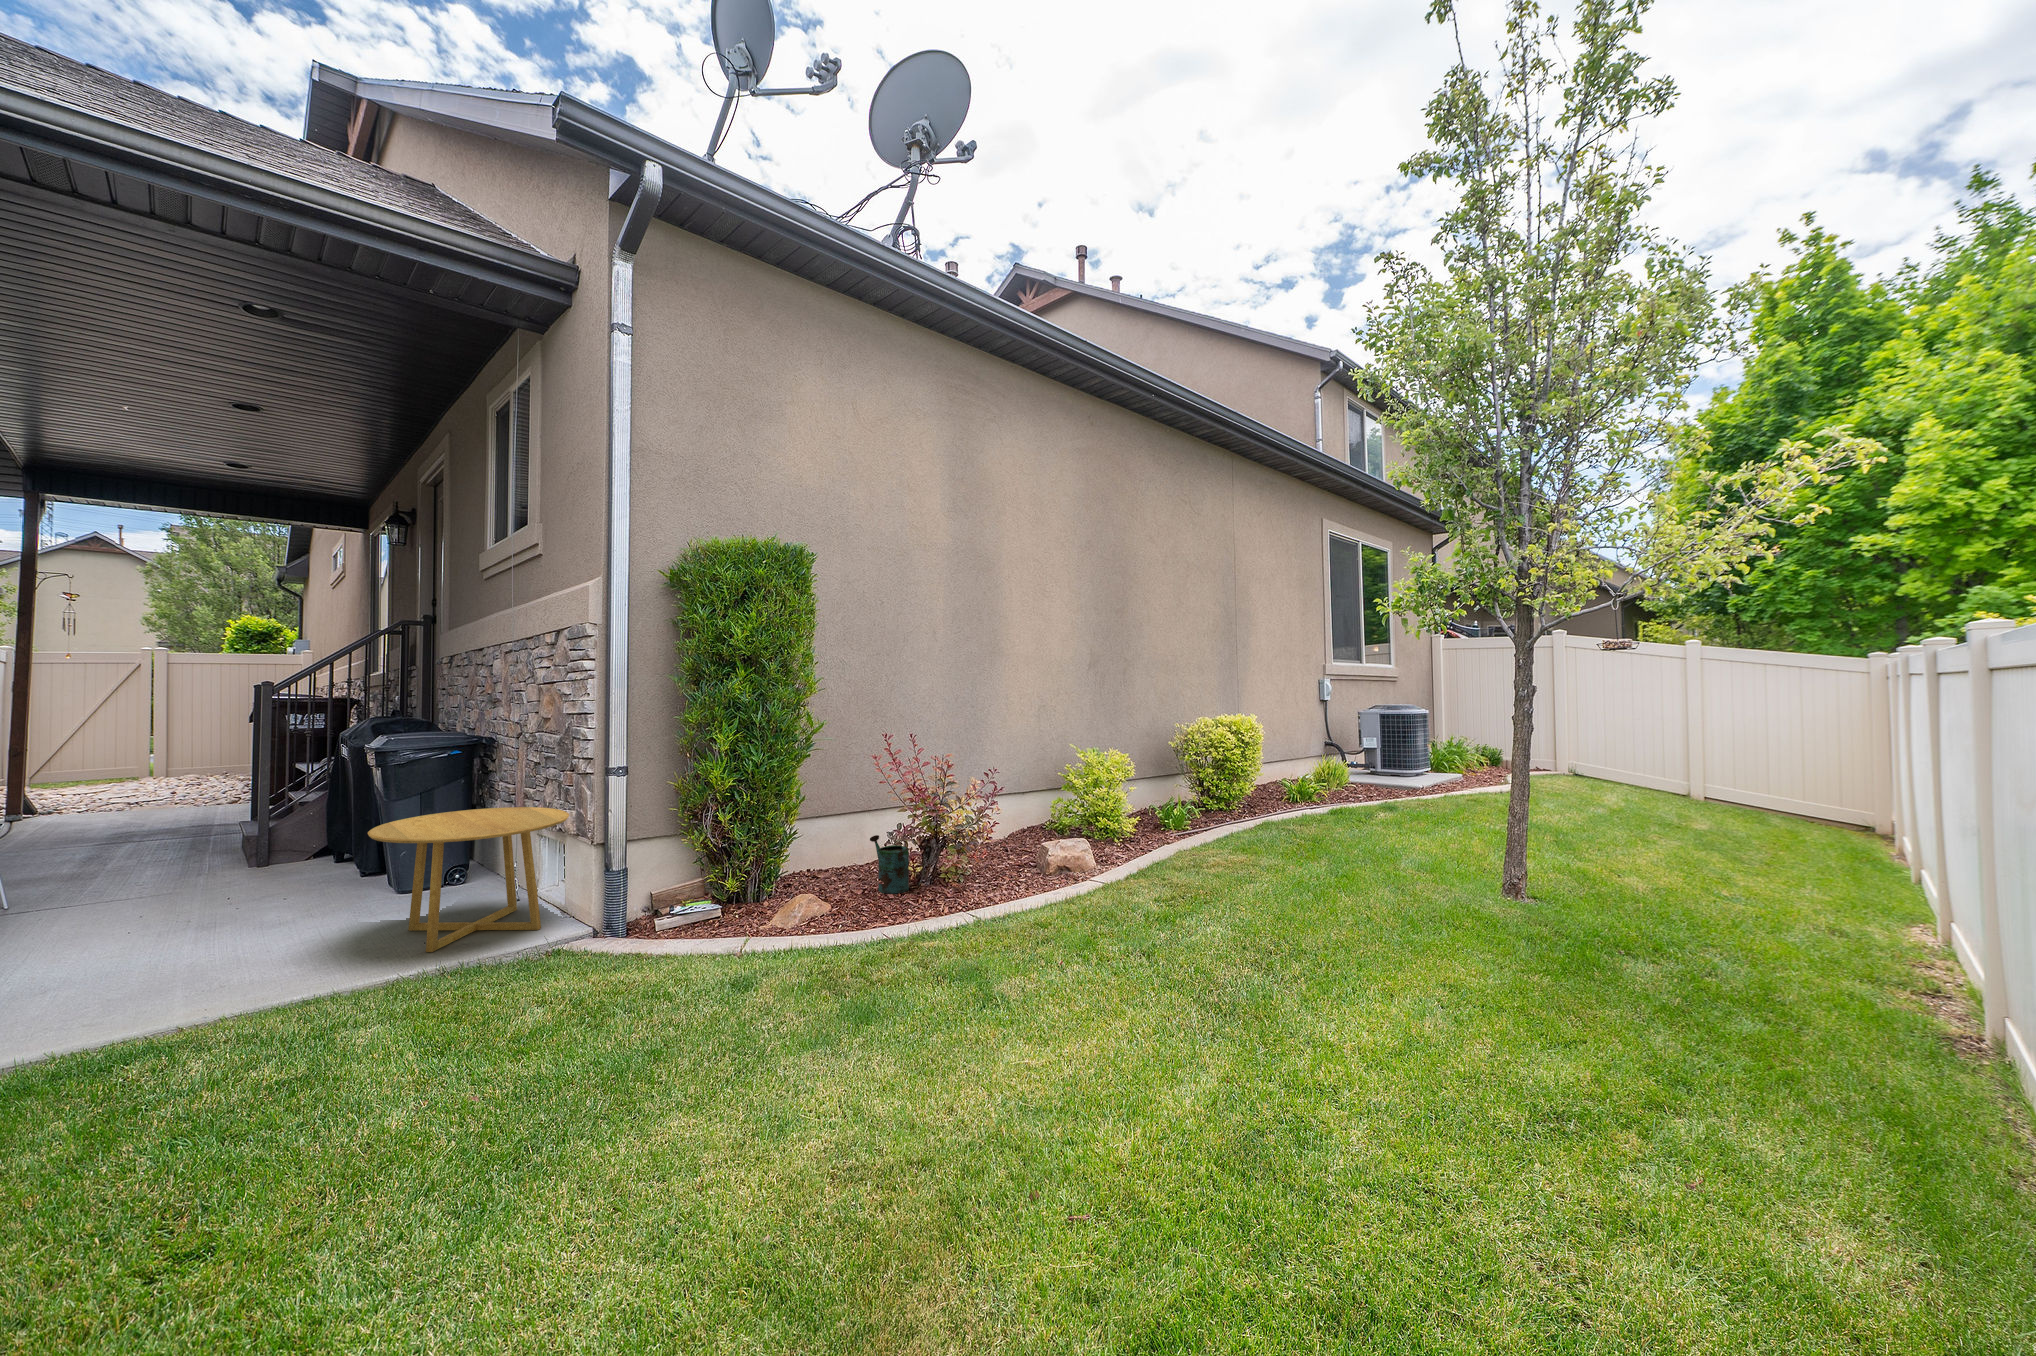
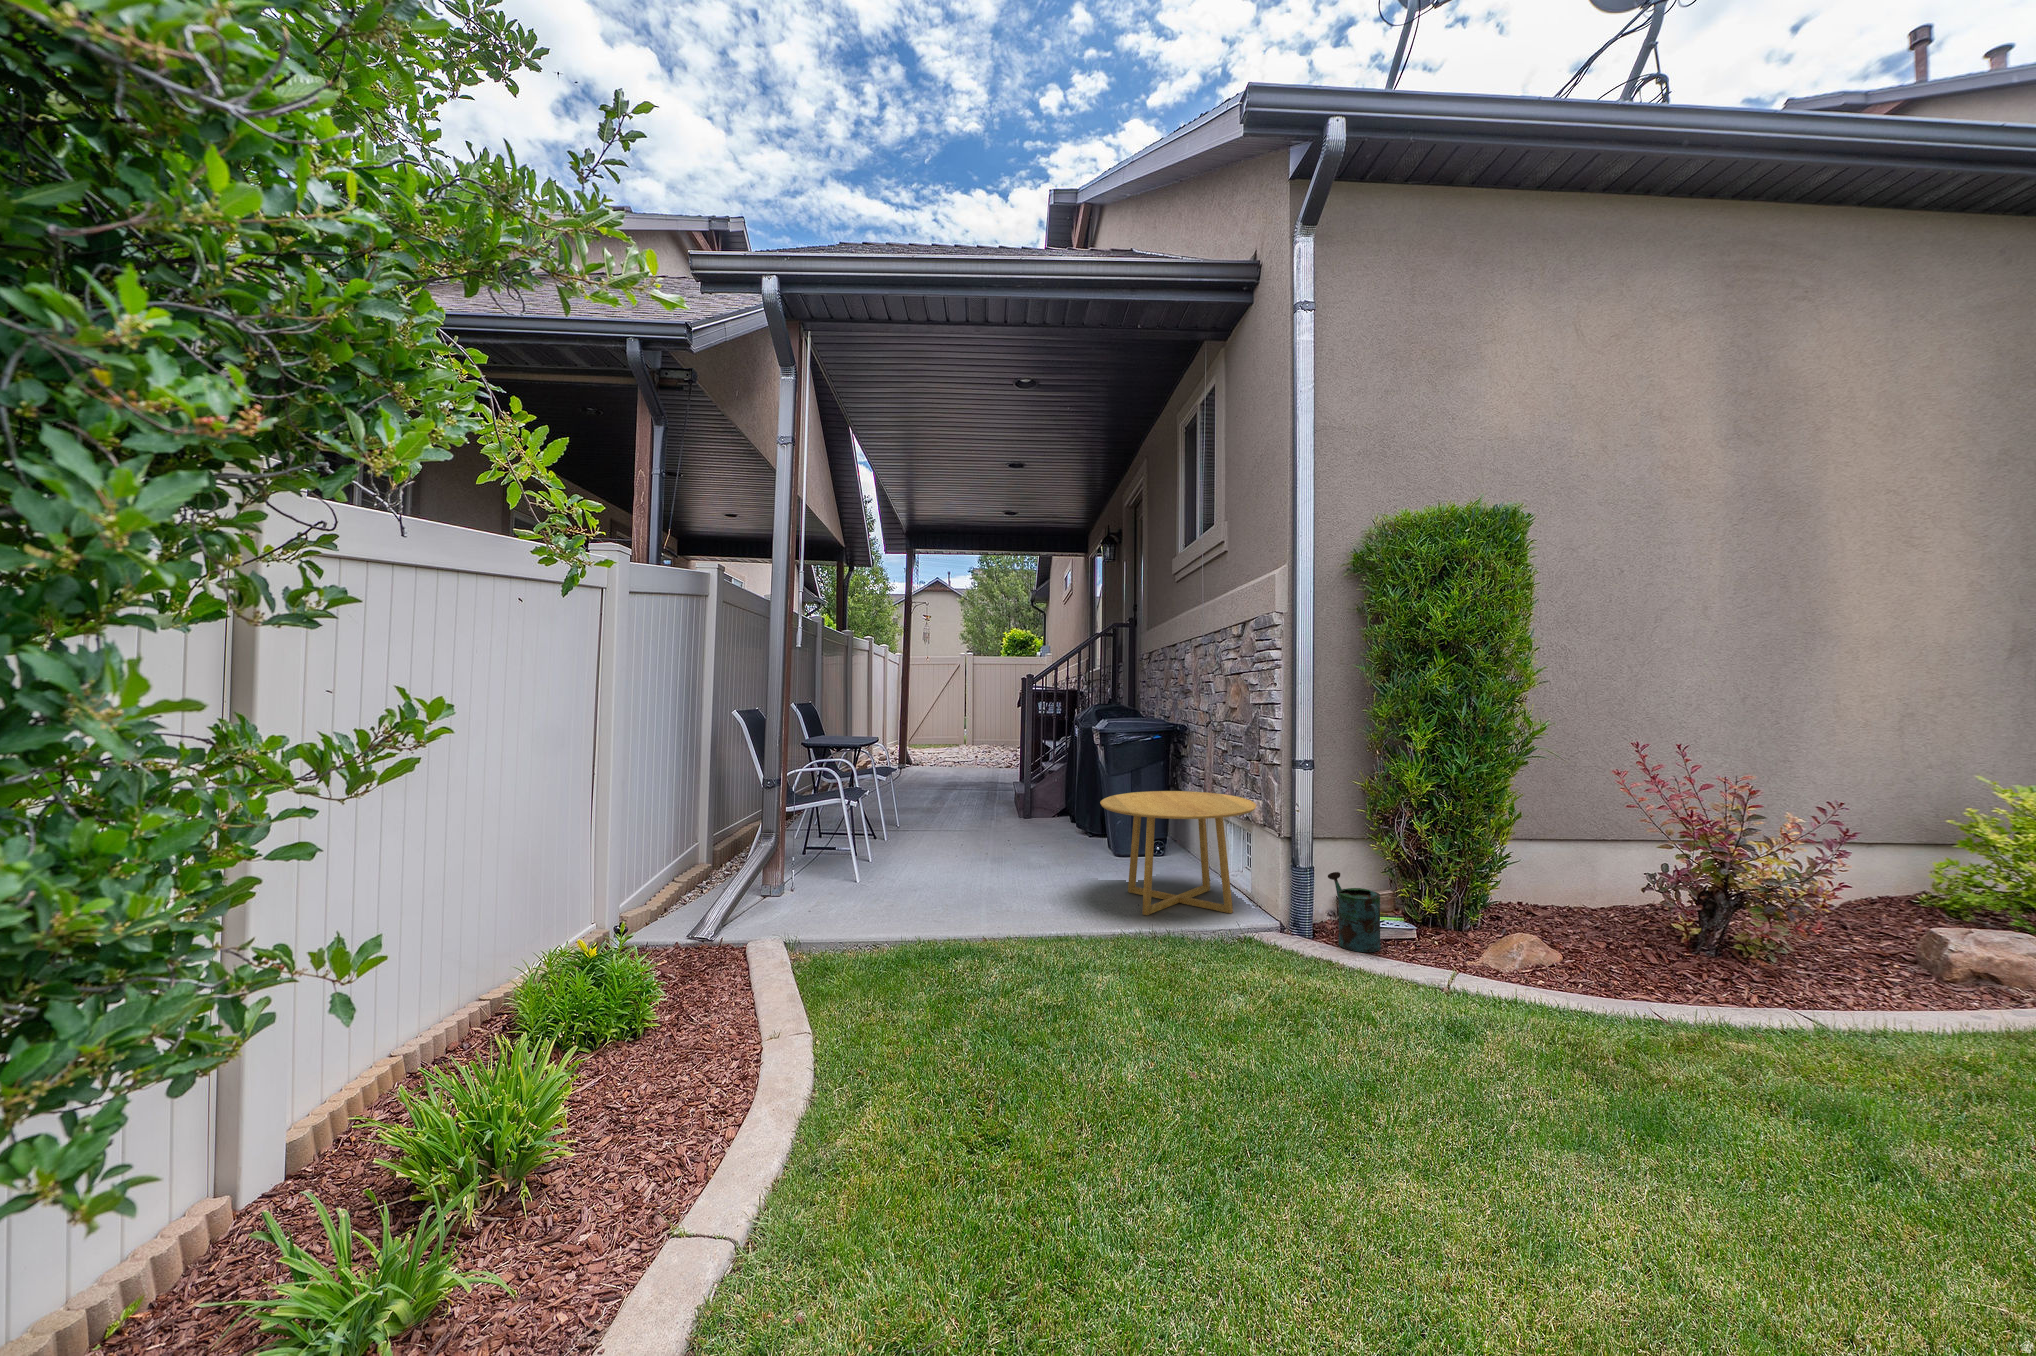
watering can: present [870,835,909,894] -> present [1328,872,1381,952]

